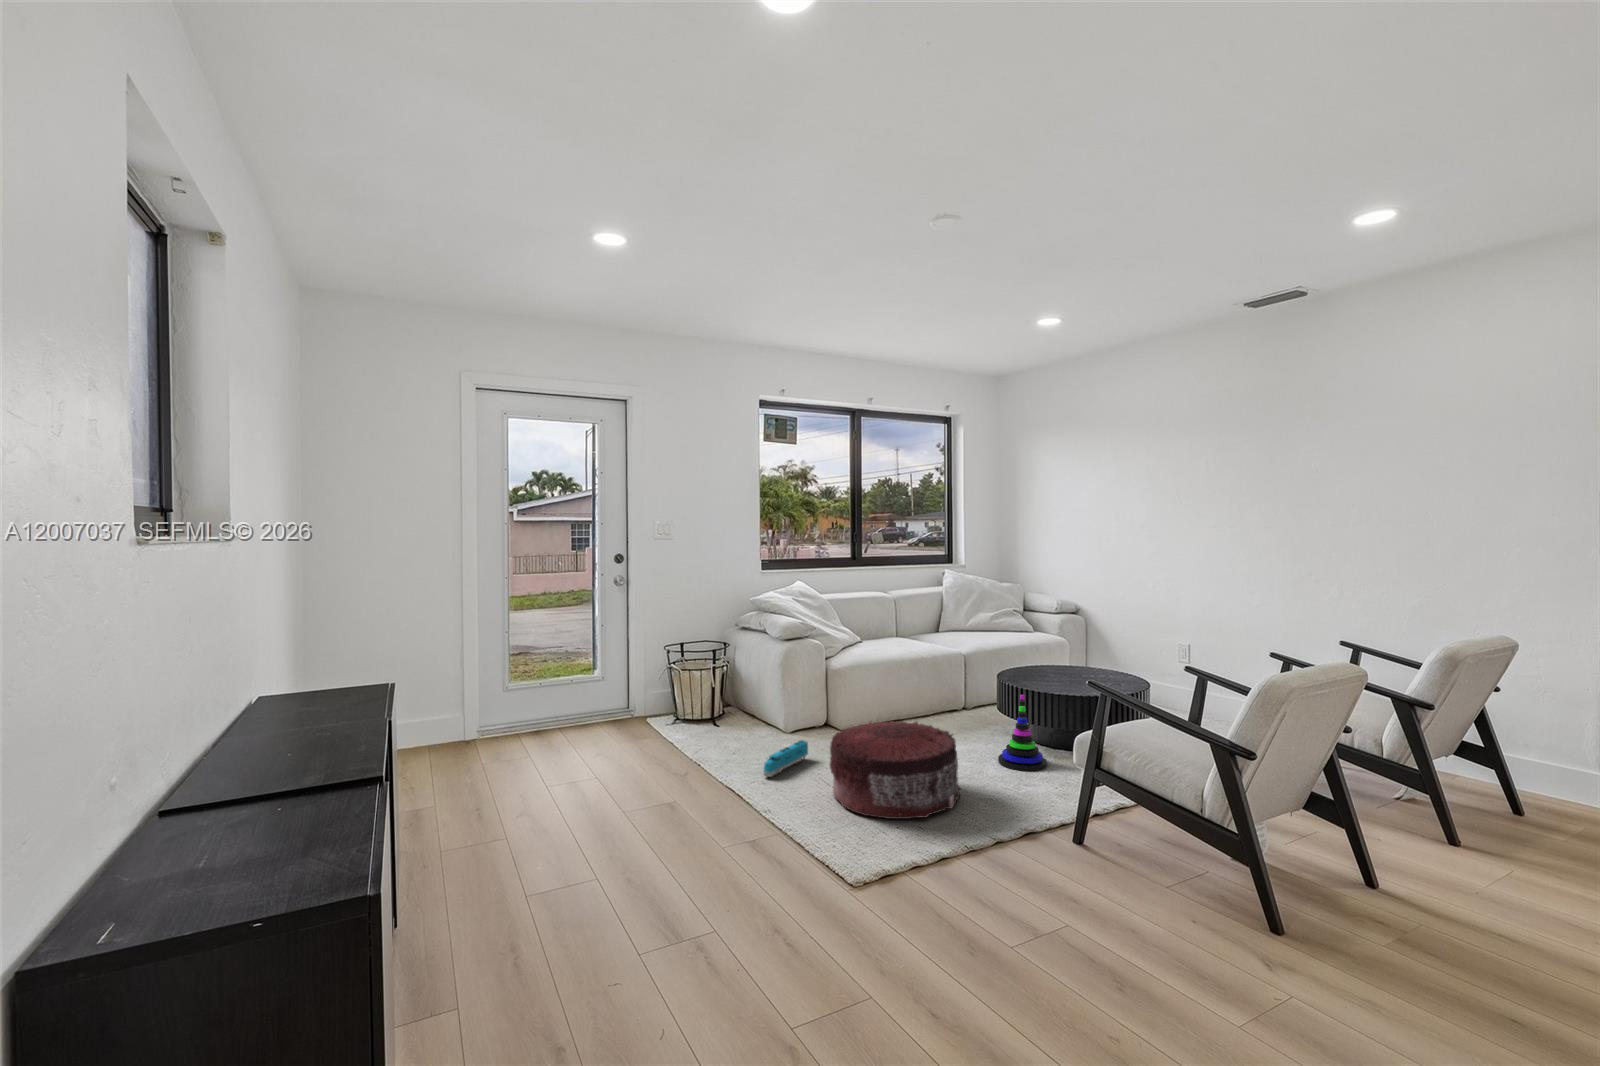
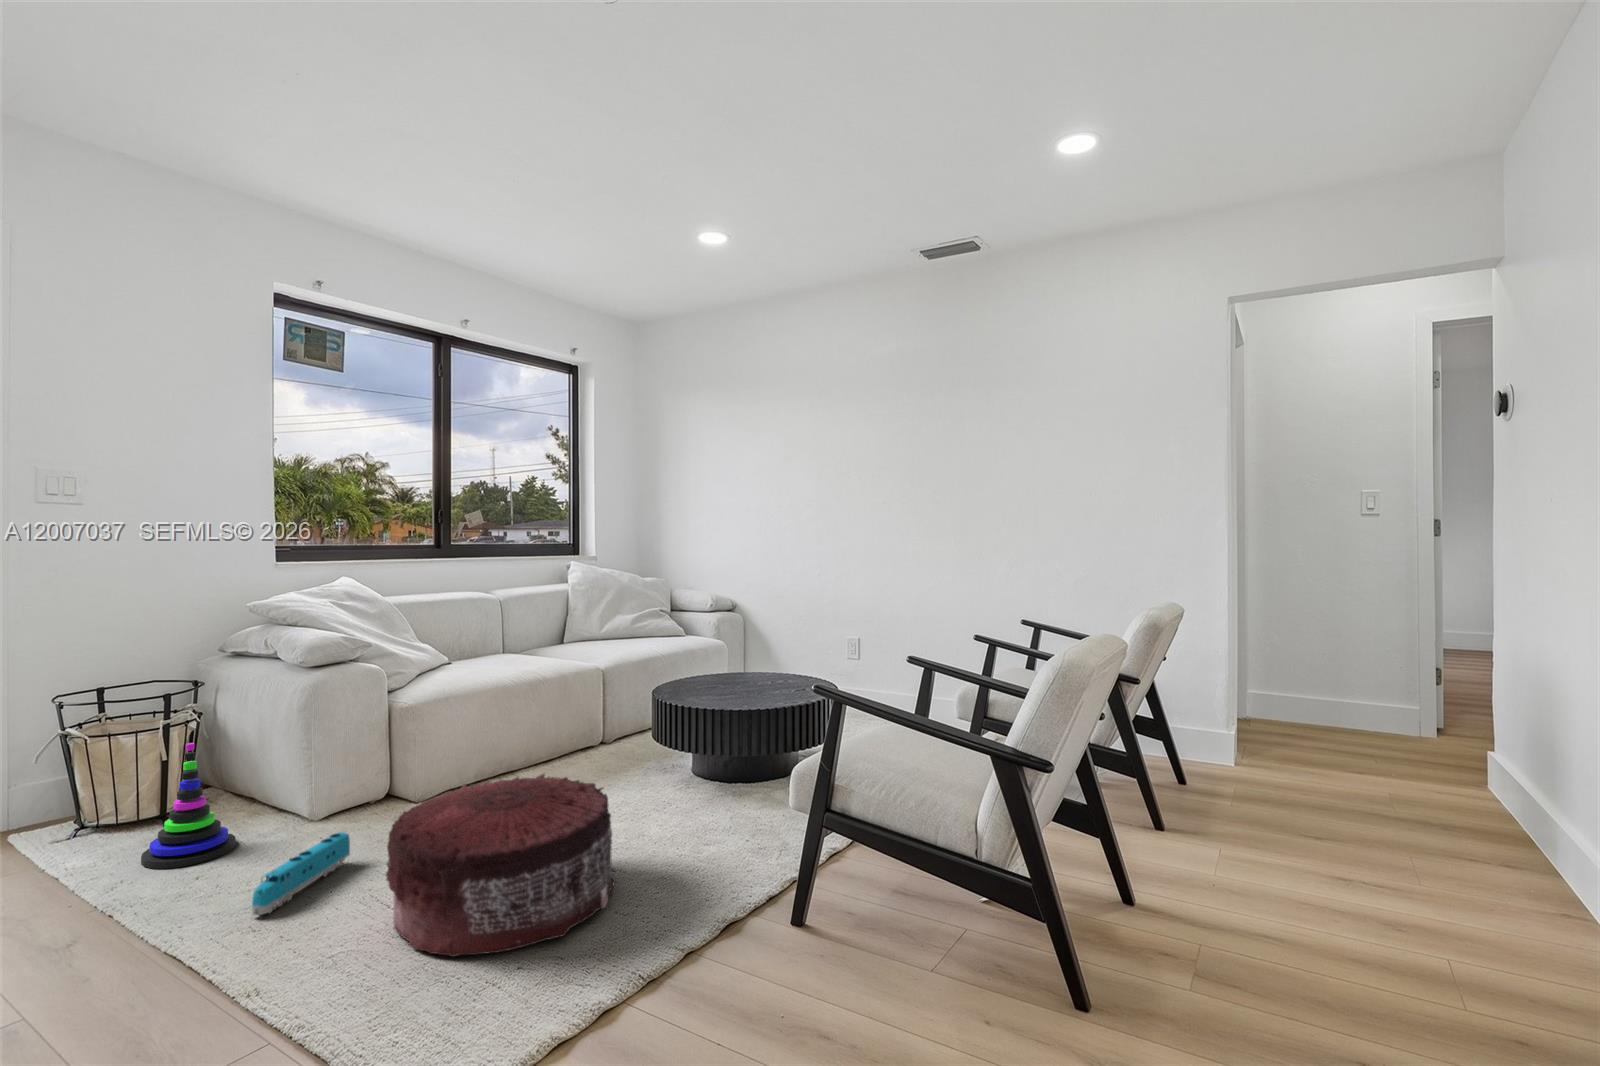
stacking toy: present [998,695,1047,771] -> present [141,743,236,869]

